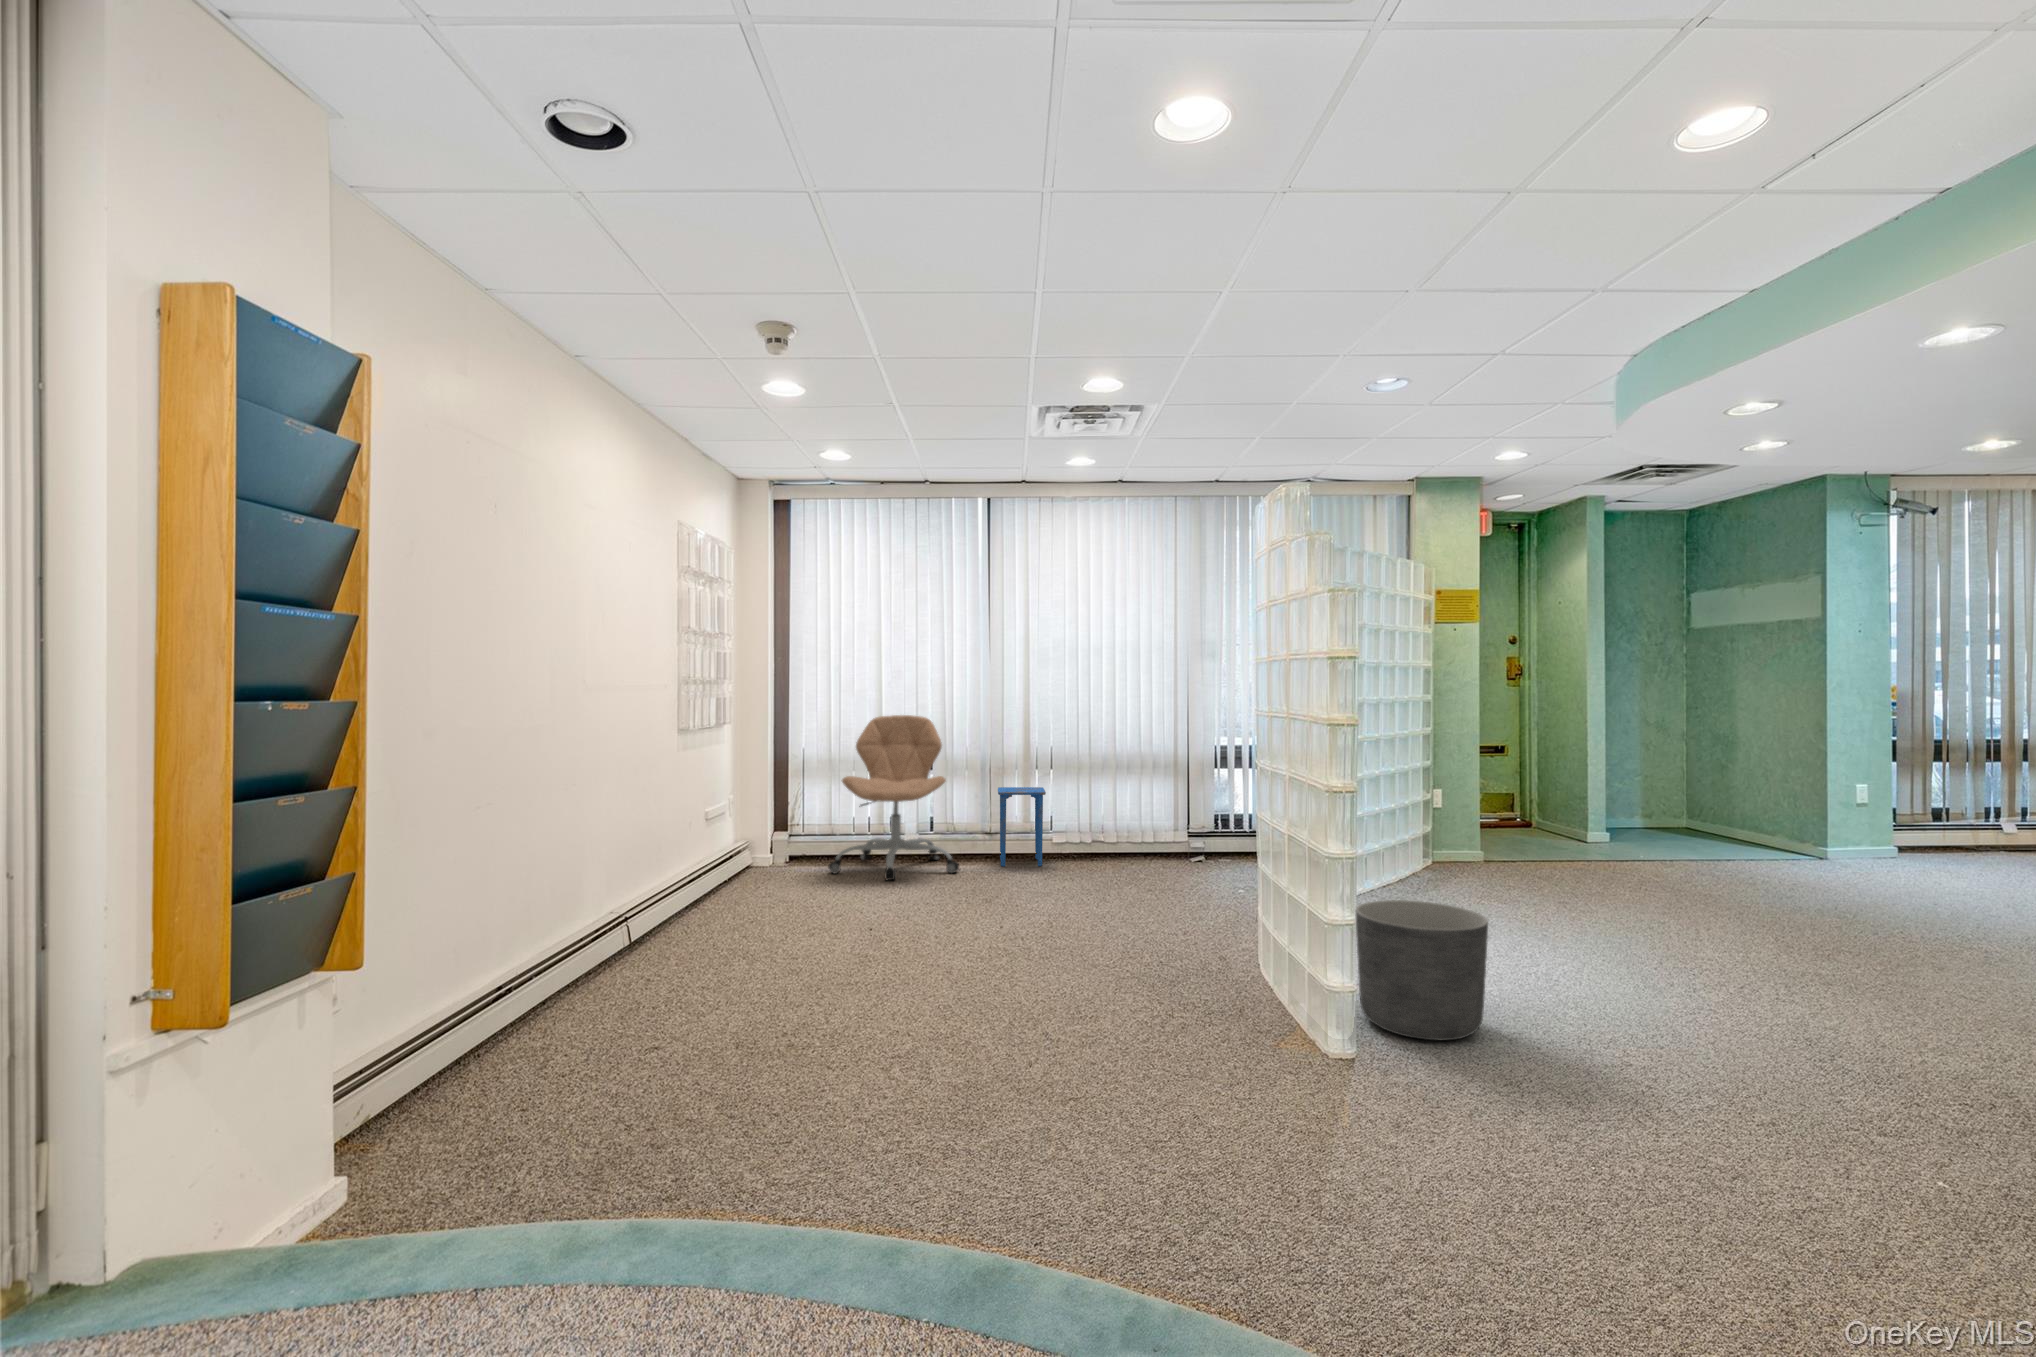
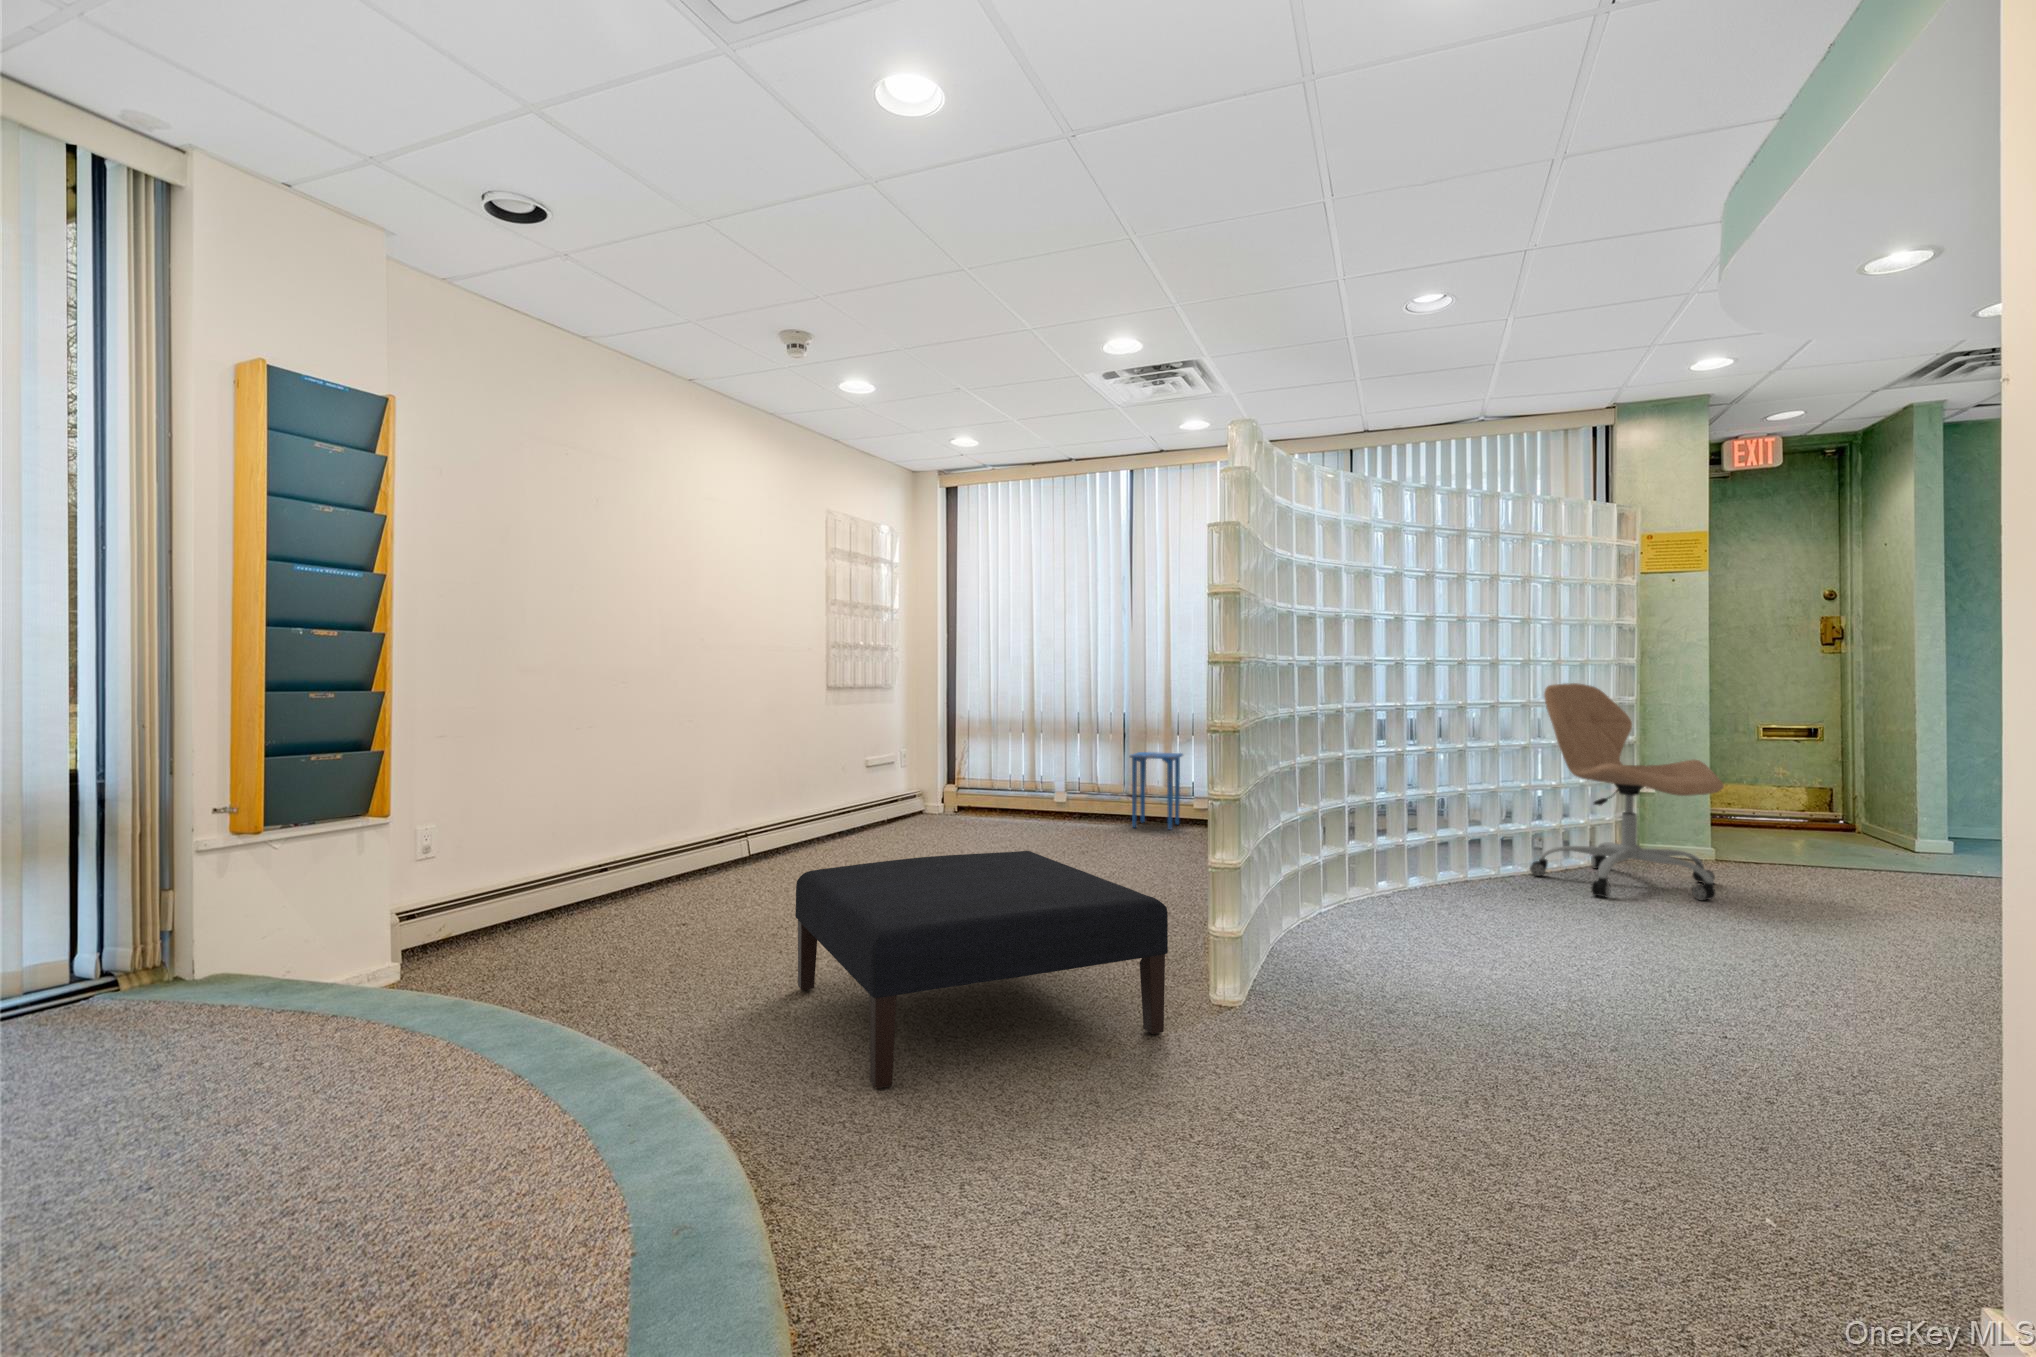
office chair: present [828,715,959,880] -> present [1530,683,1724,901]
planter: present [1355,900,1488,1041] -> none [1267,856,1406,1003]
ottoman: none [945,921,1370,1226] -> present [795,851,1168,1088]

